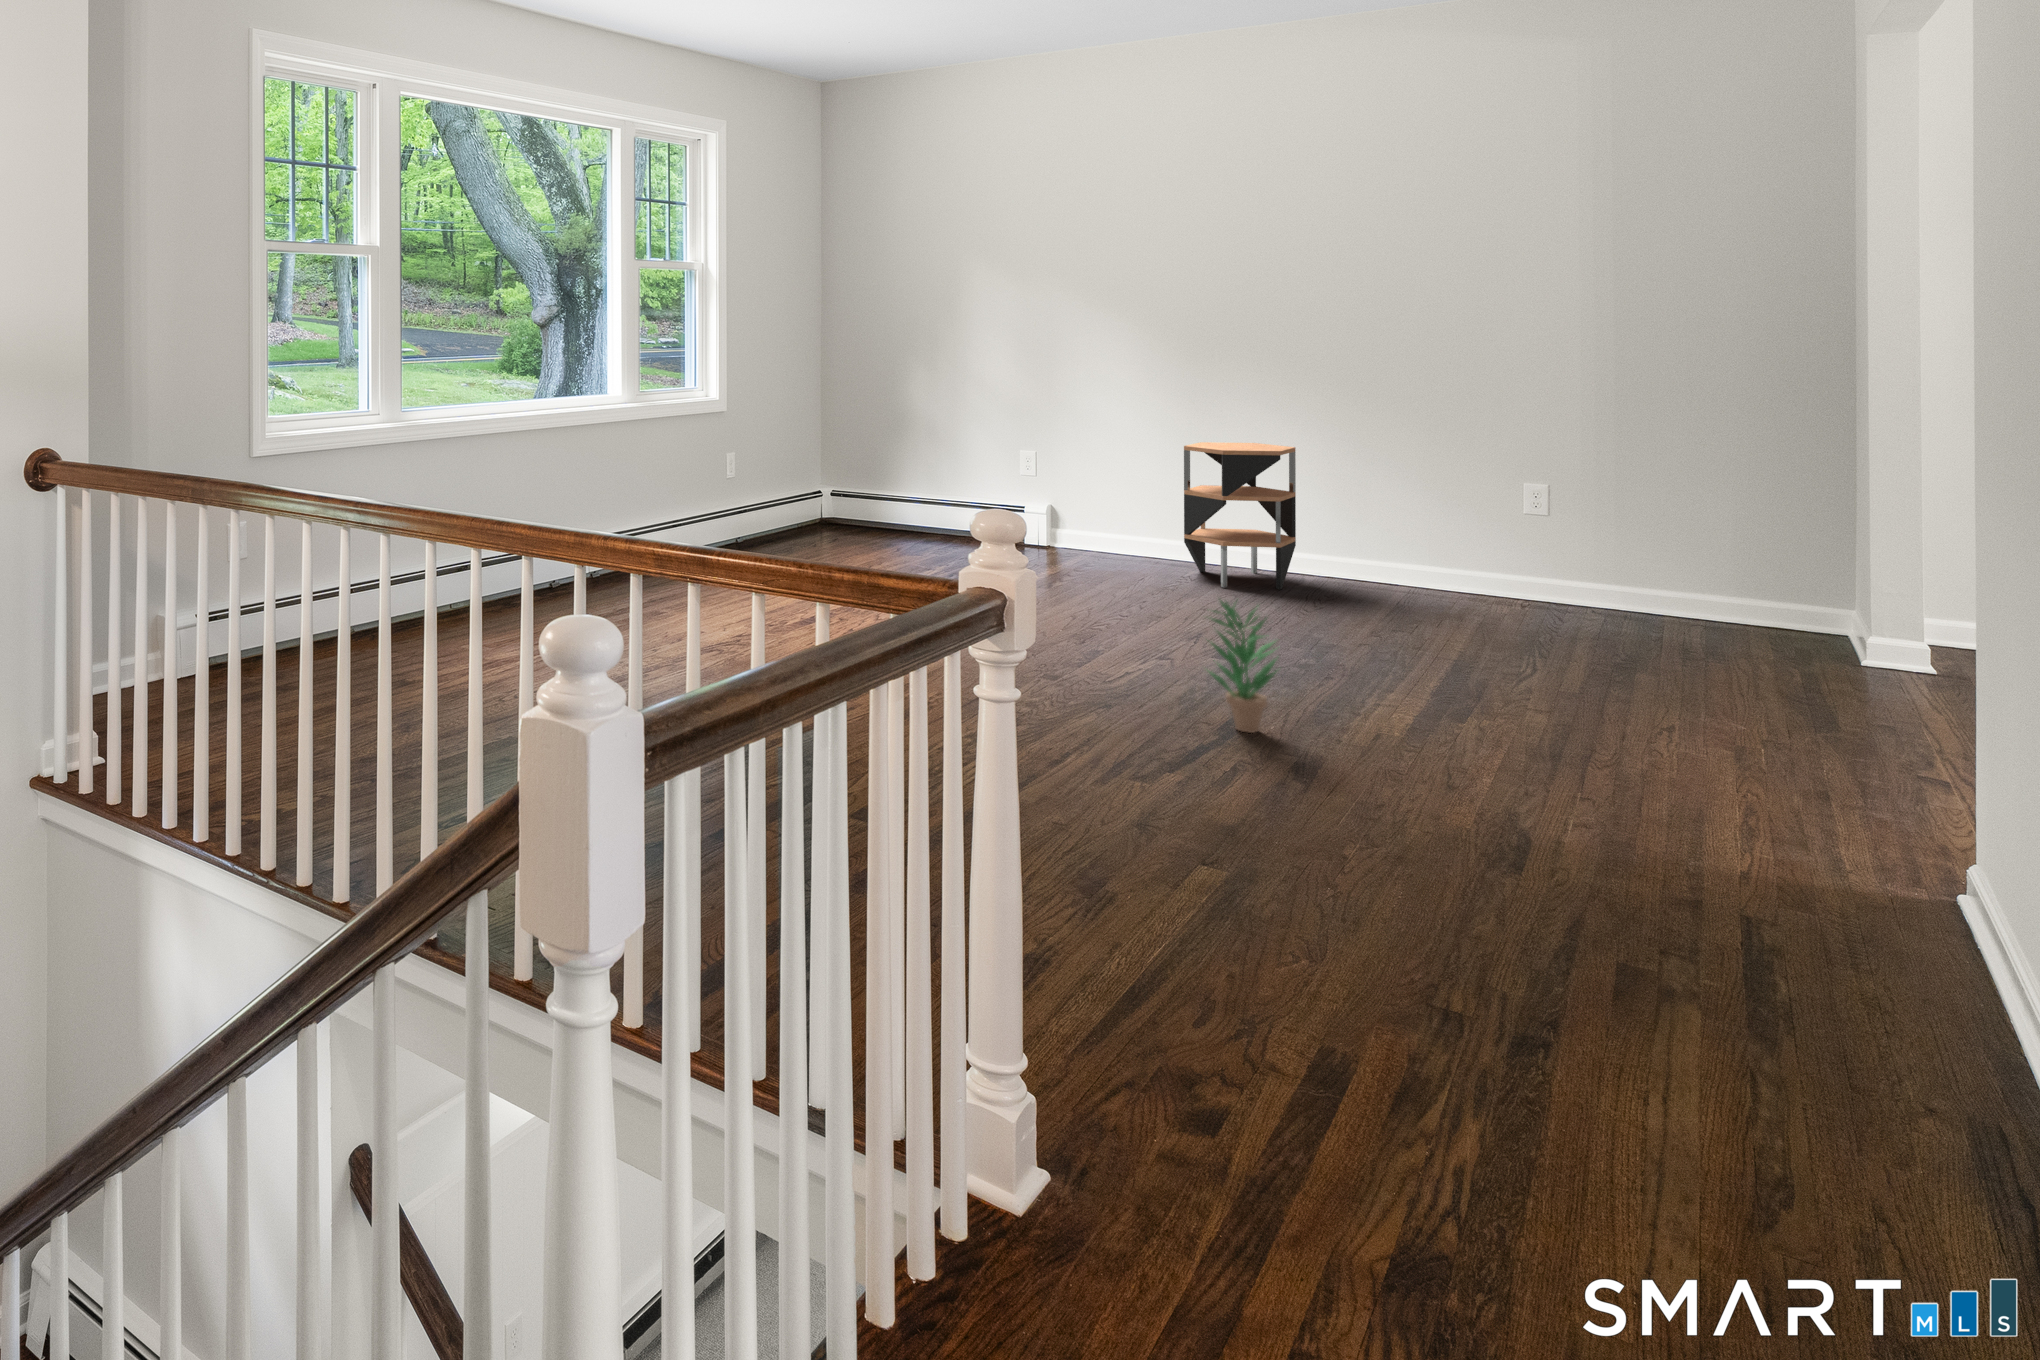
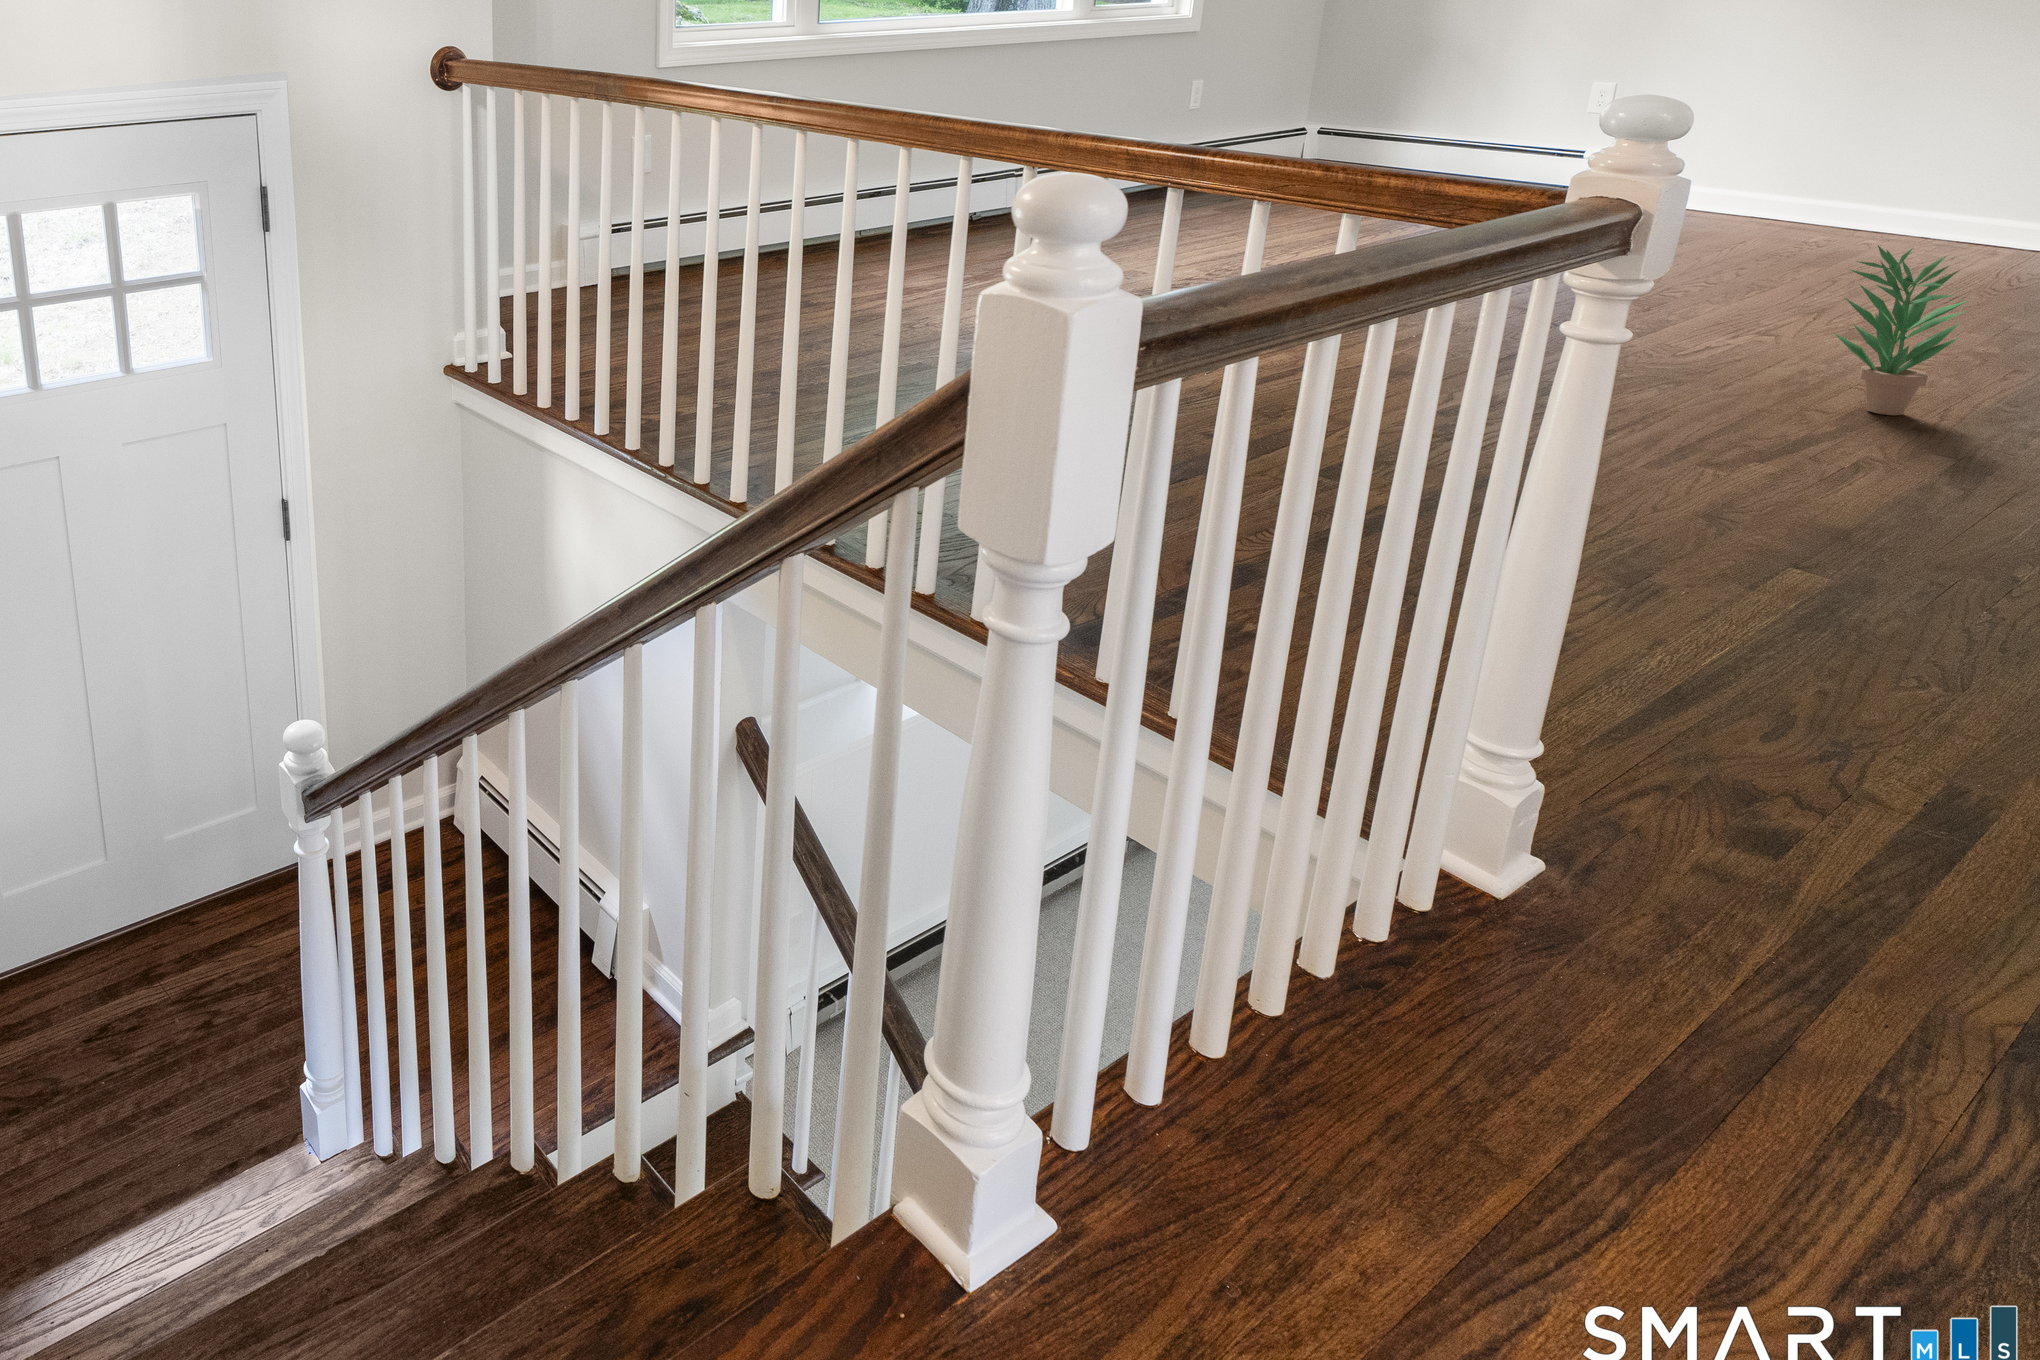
side table: present [1184,442,1296,589] -> none [1797,80,2008,264]

